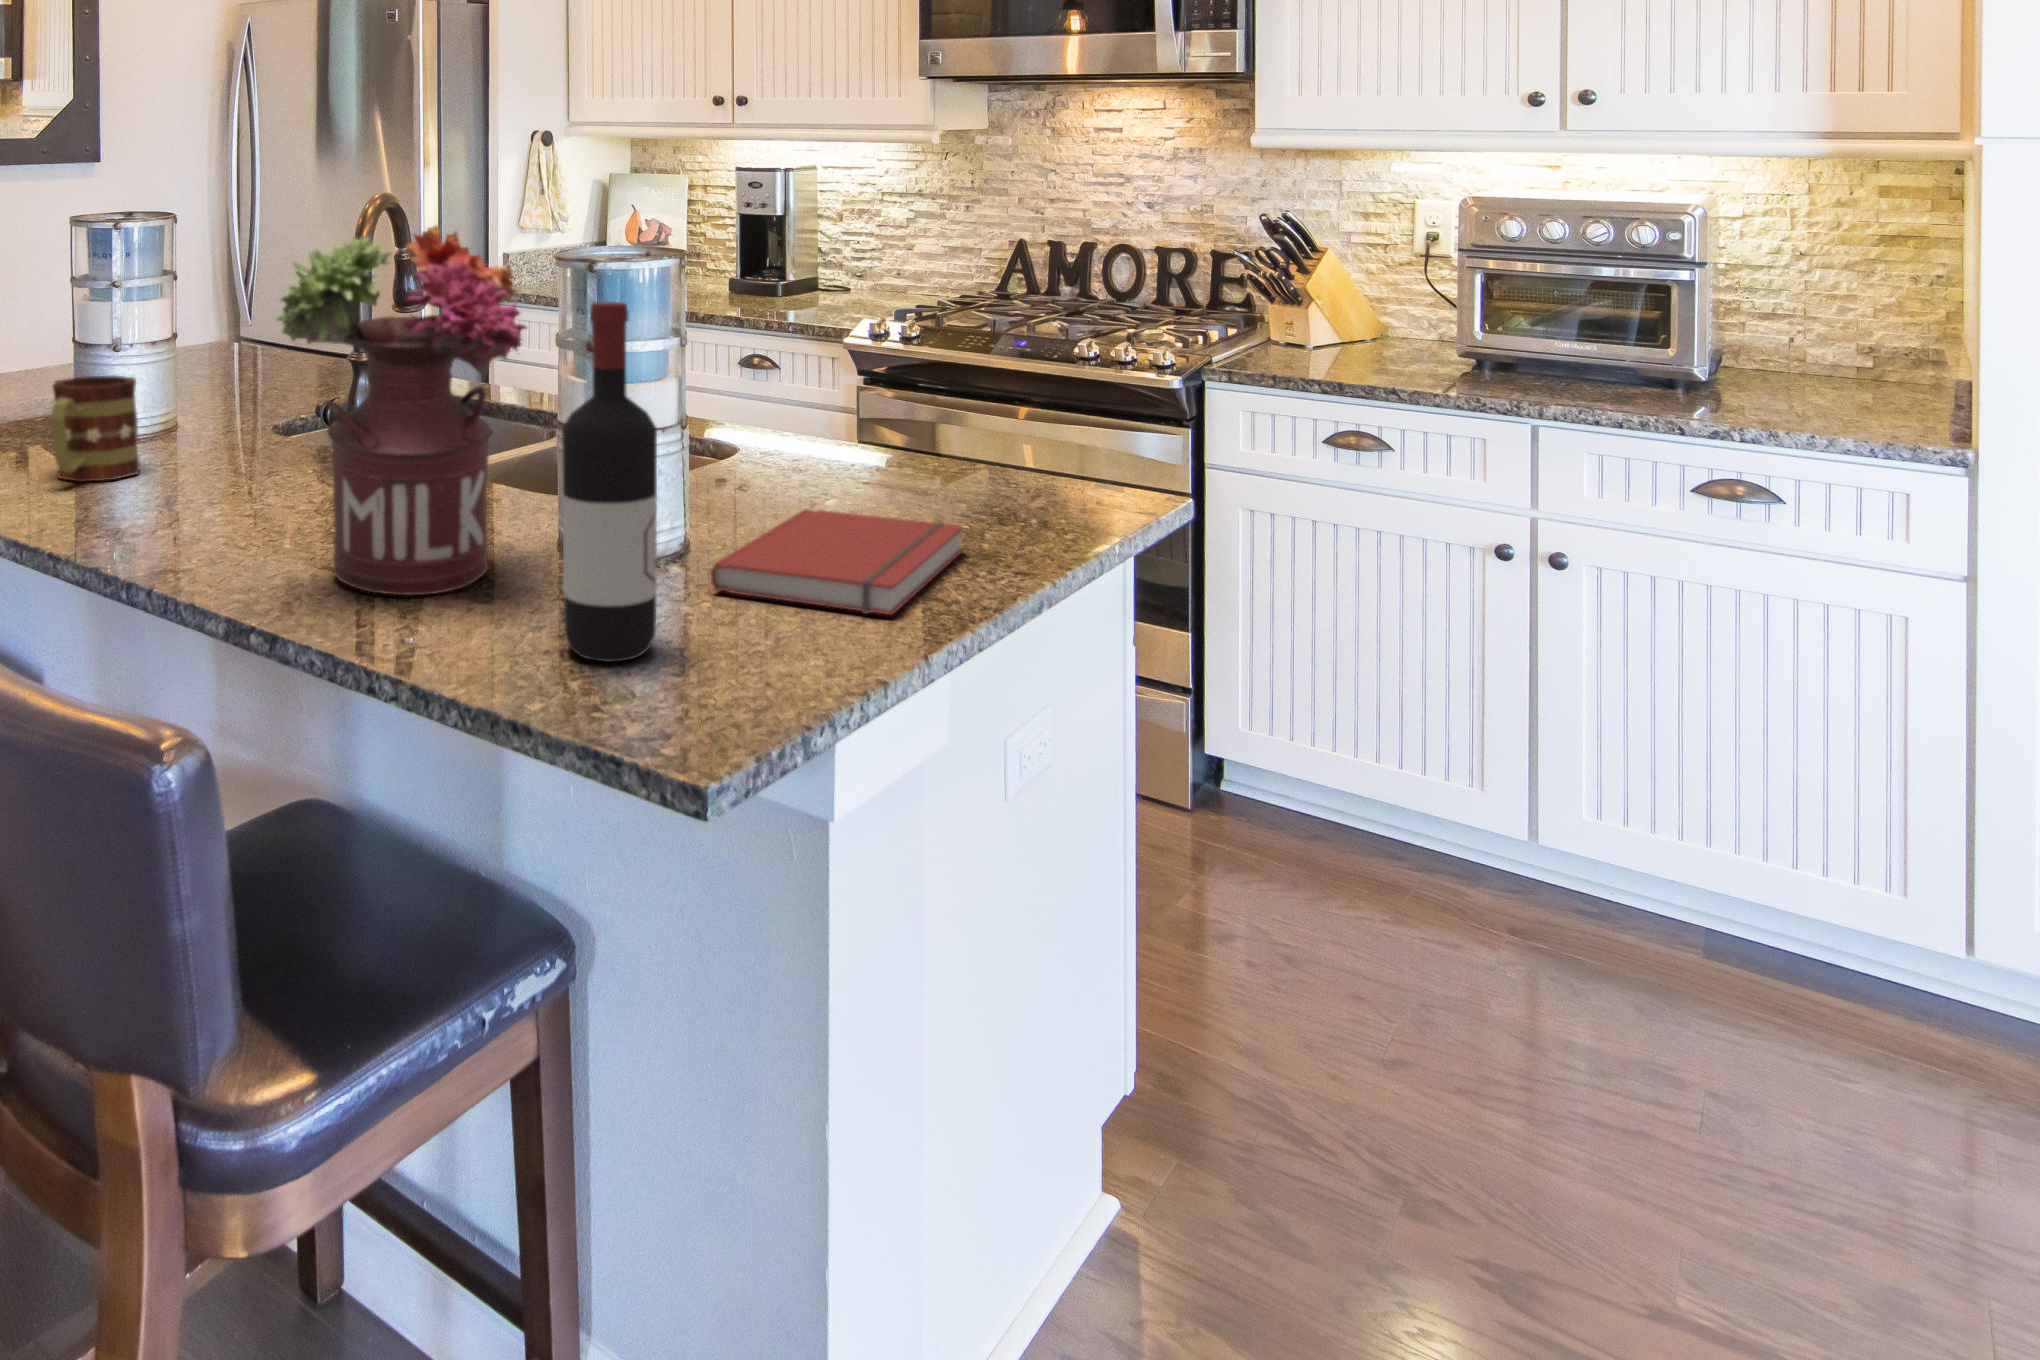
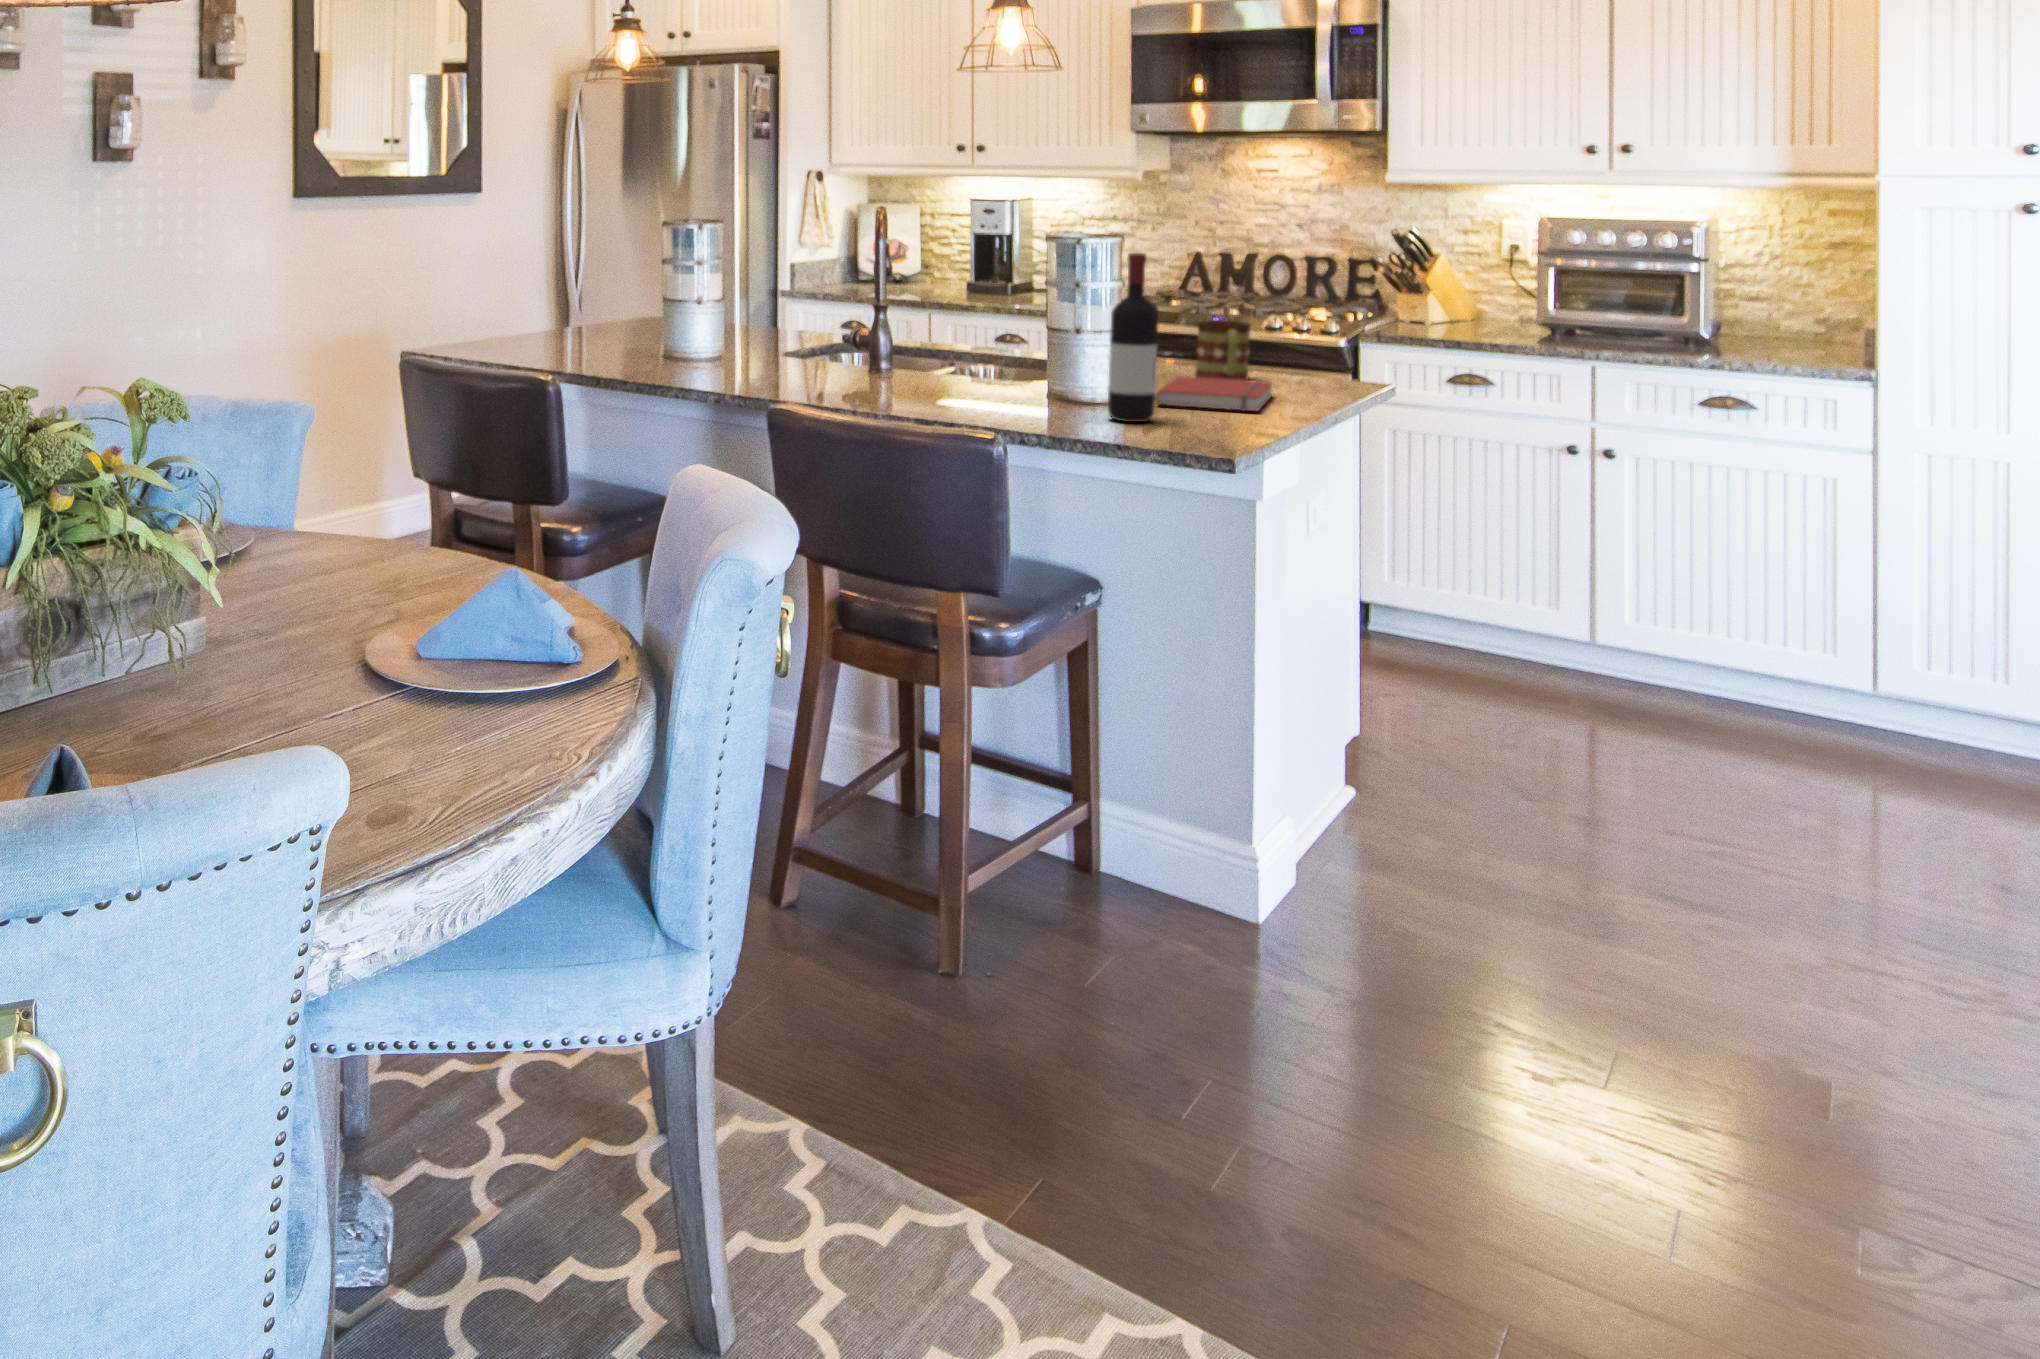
flower arrangement: present [277,226,527,595] -> none [935,220,1067,405]
mug: present [52,376,140,482] -> present [1195,320,1251,380]

